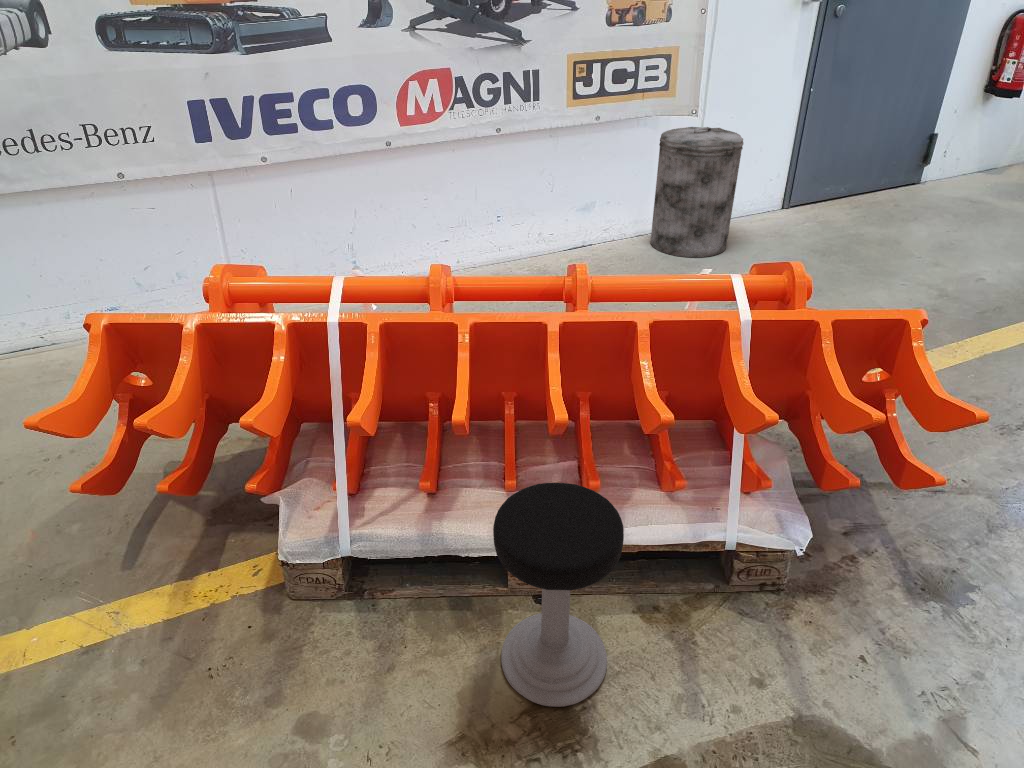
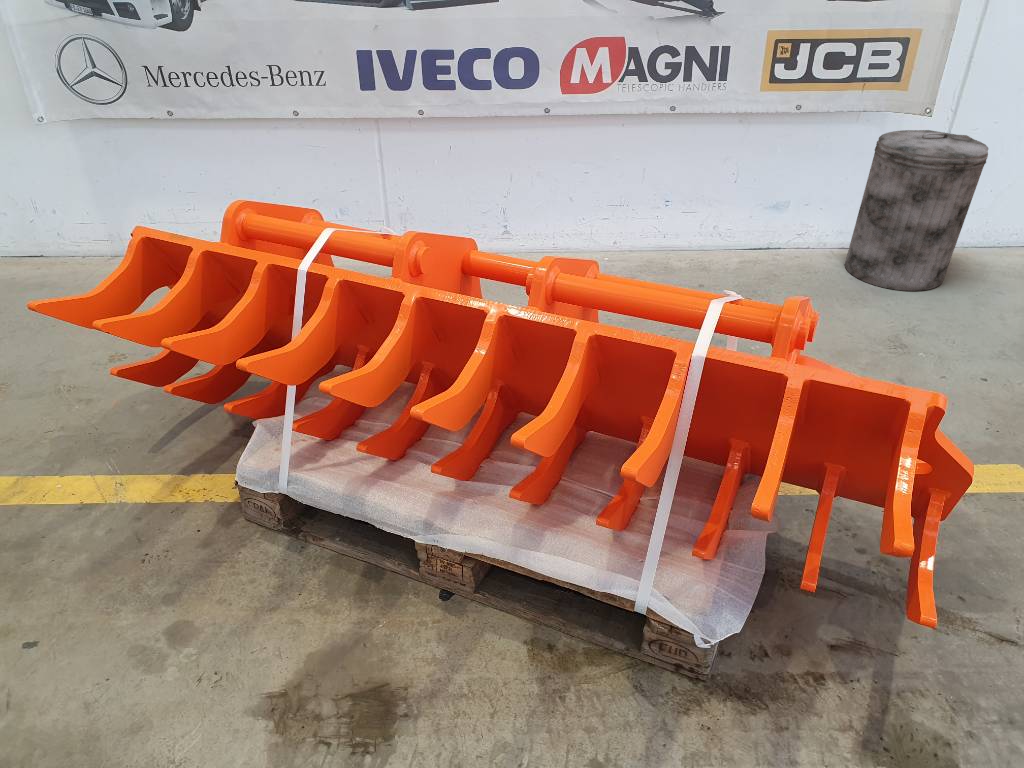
stool: present [493,483,624,707] -> none [337,474,475,702]

